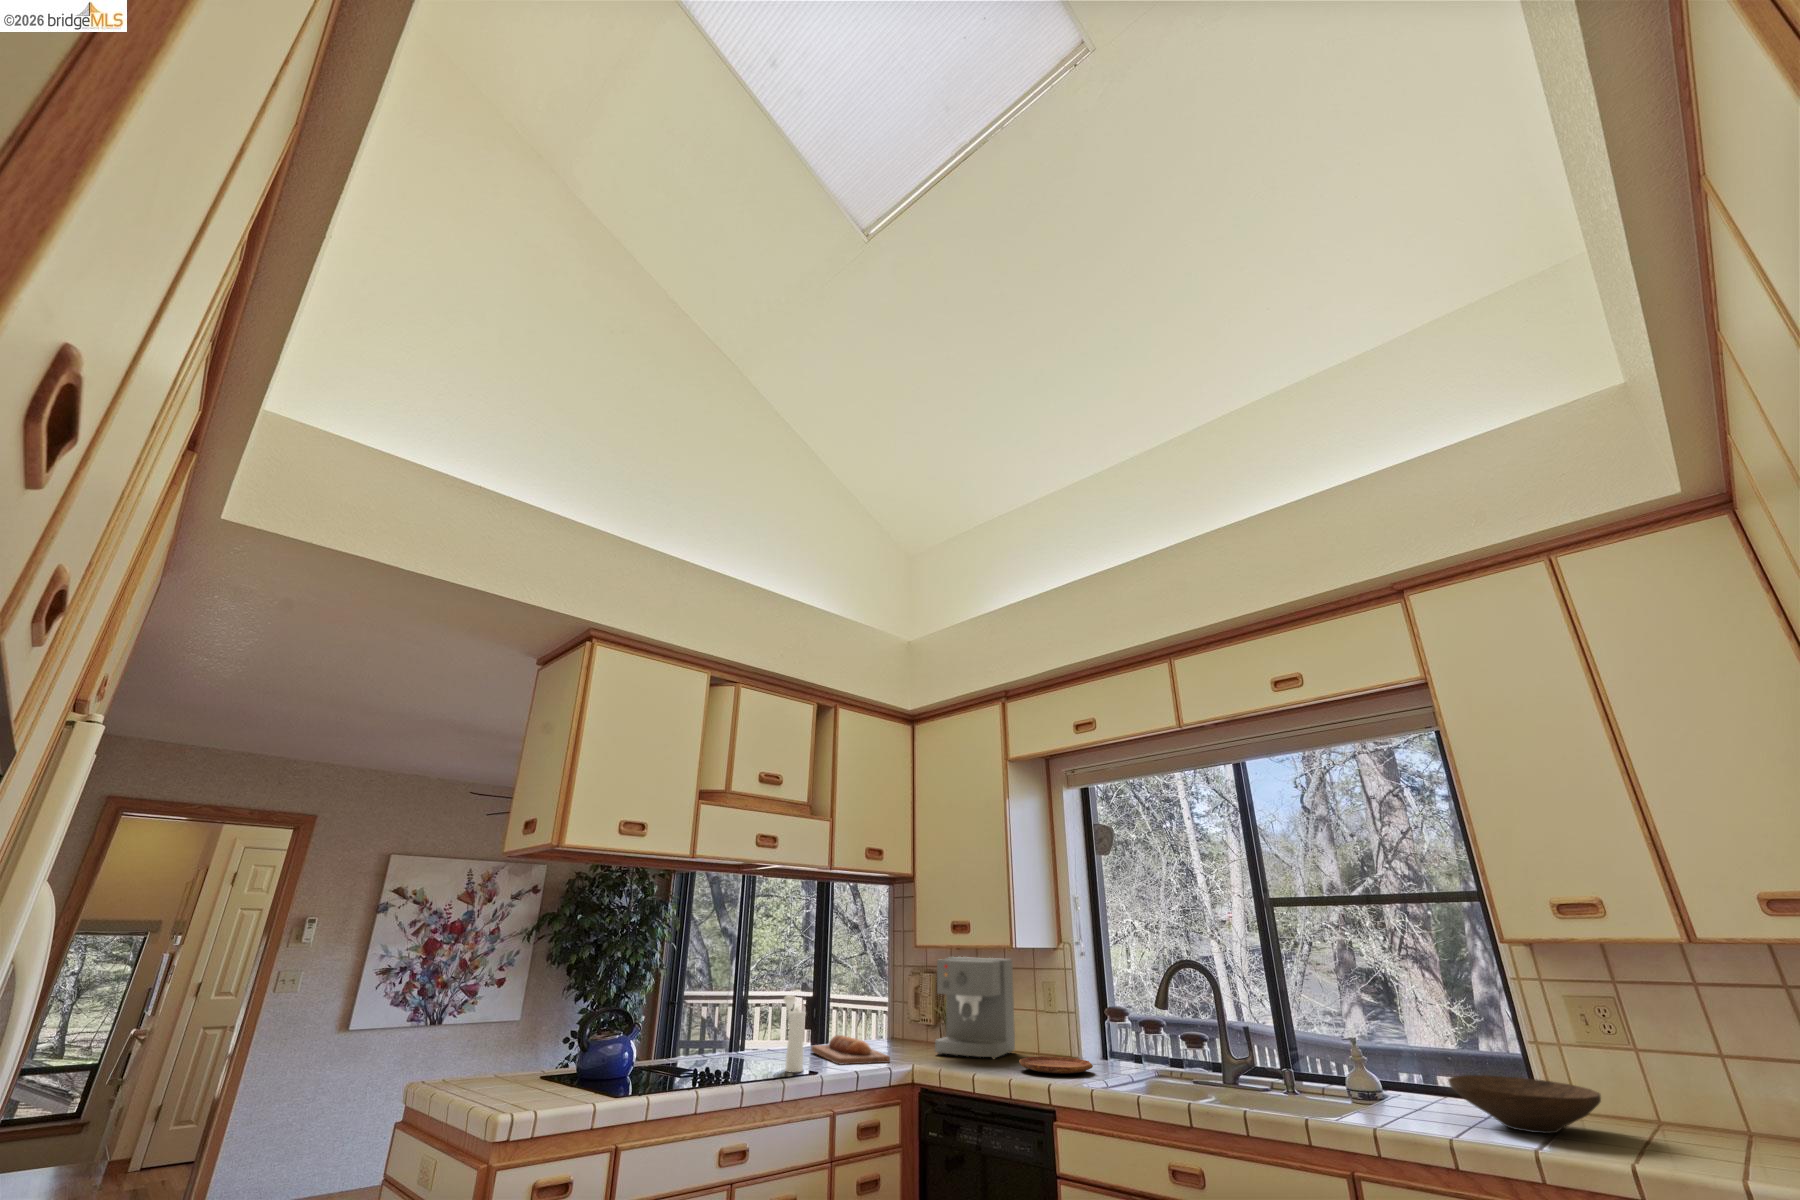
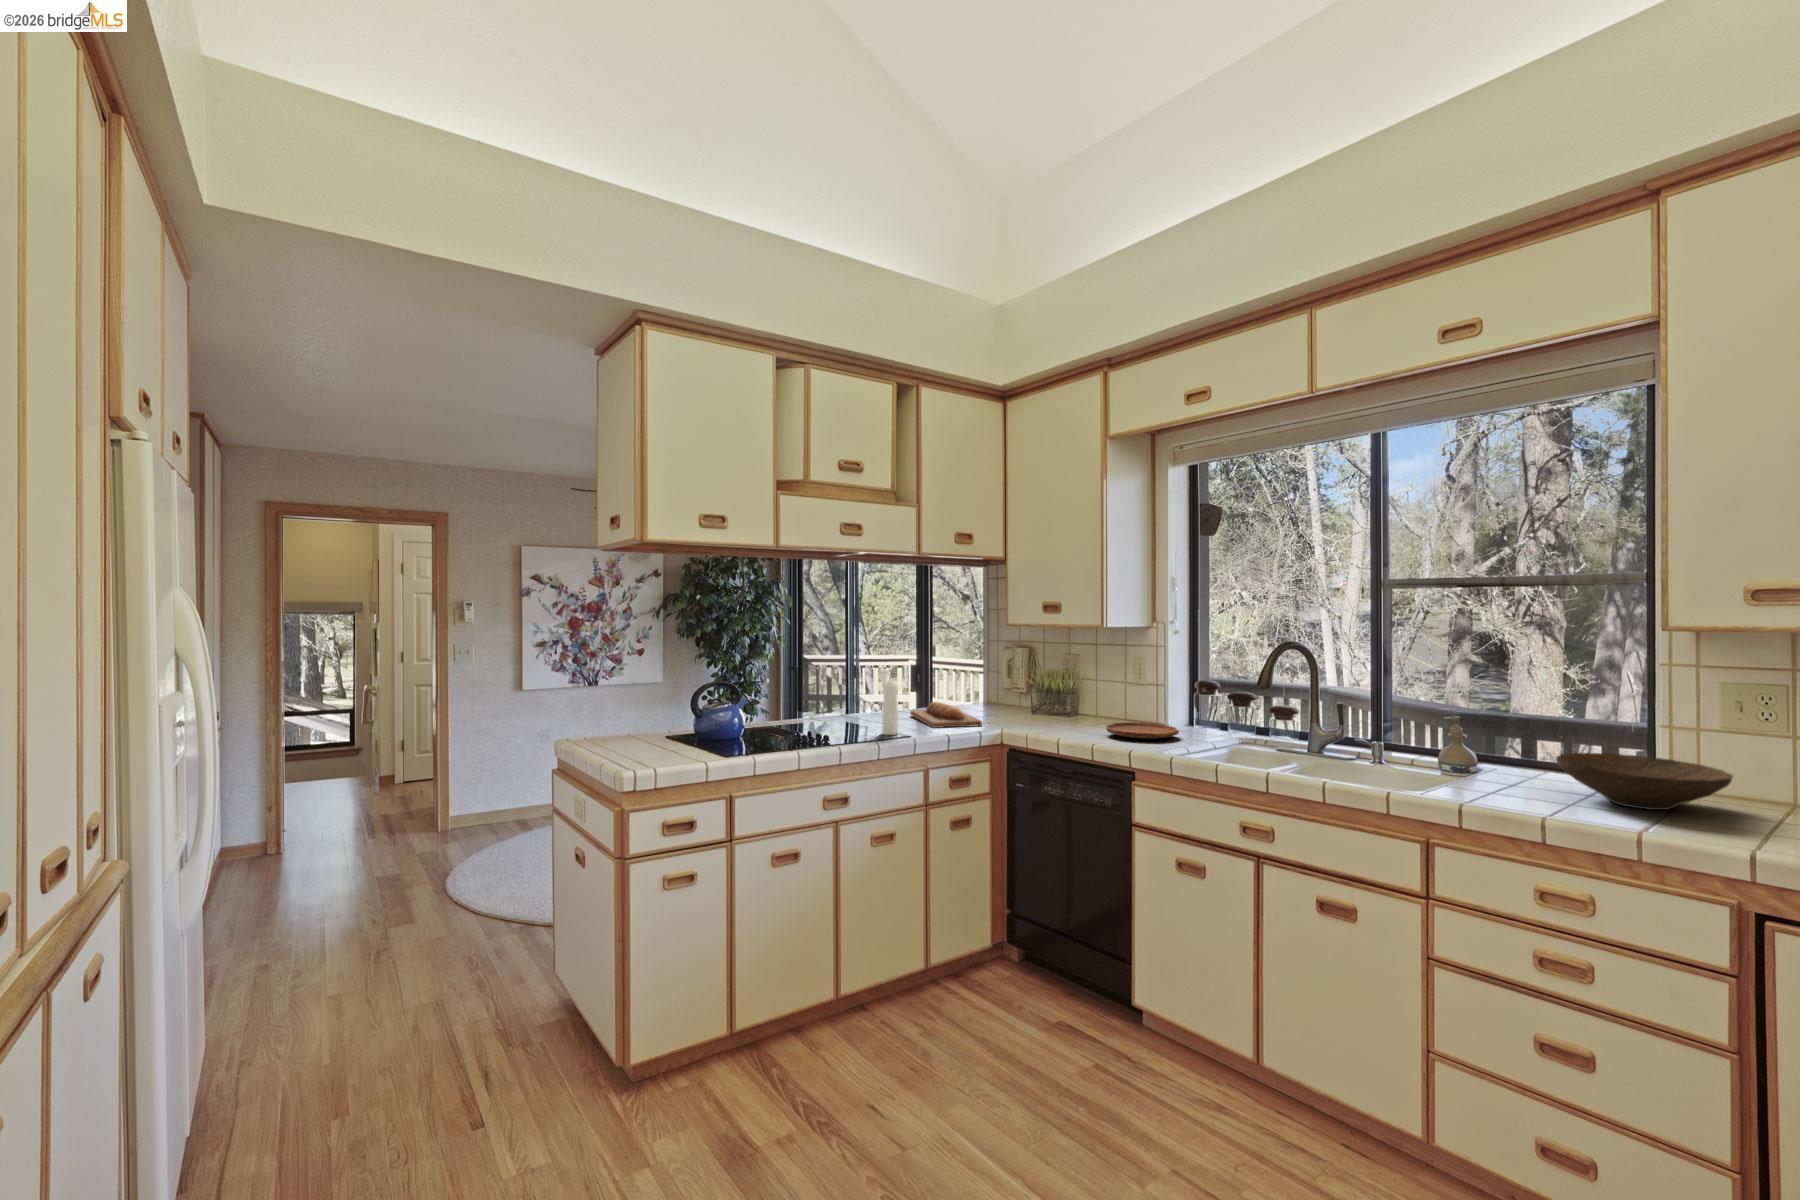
coffee maker: present [935,957,1015,1059] -> none [1027,633,1106,724]

